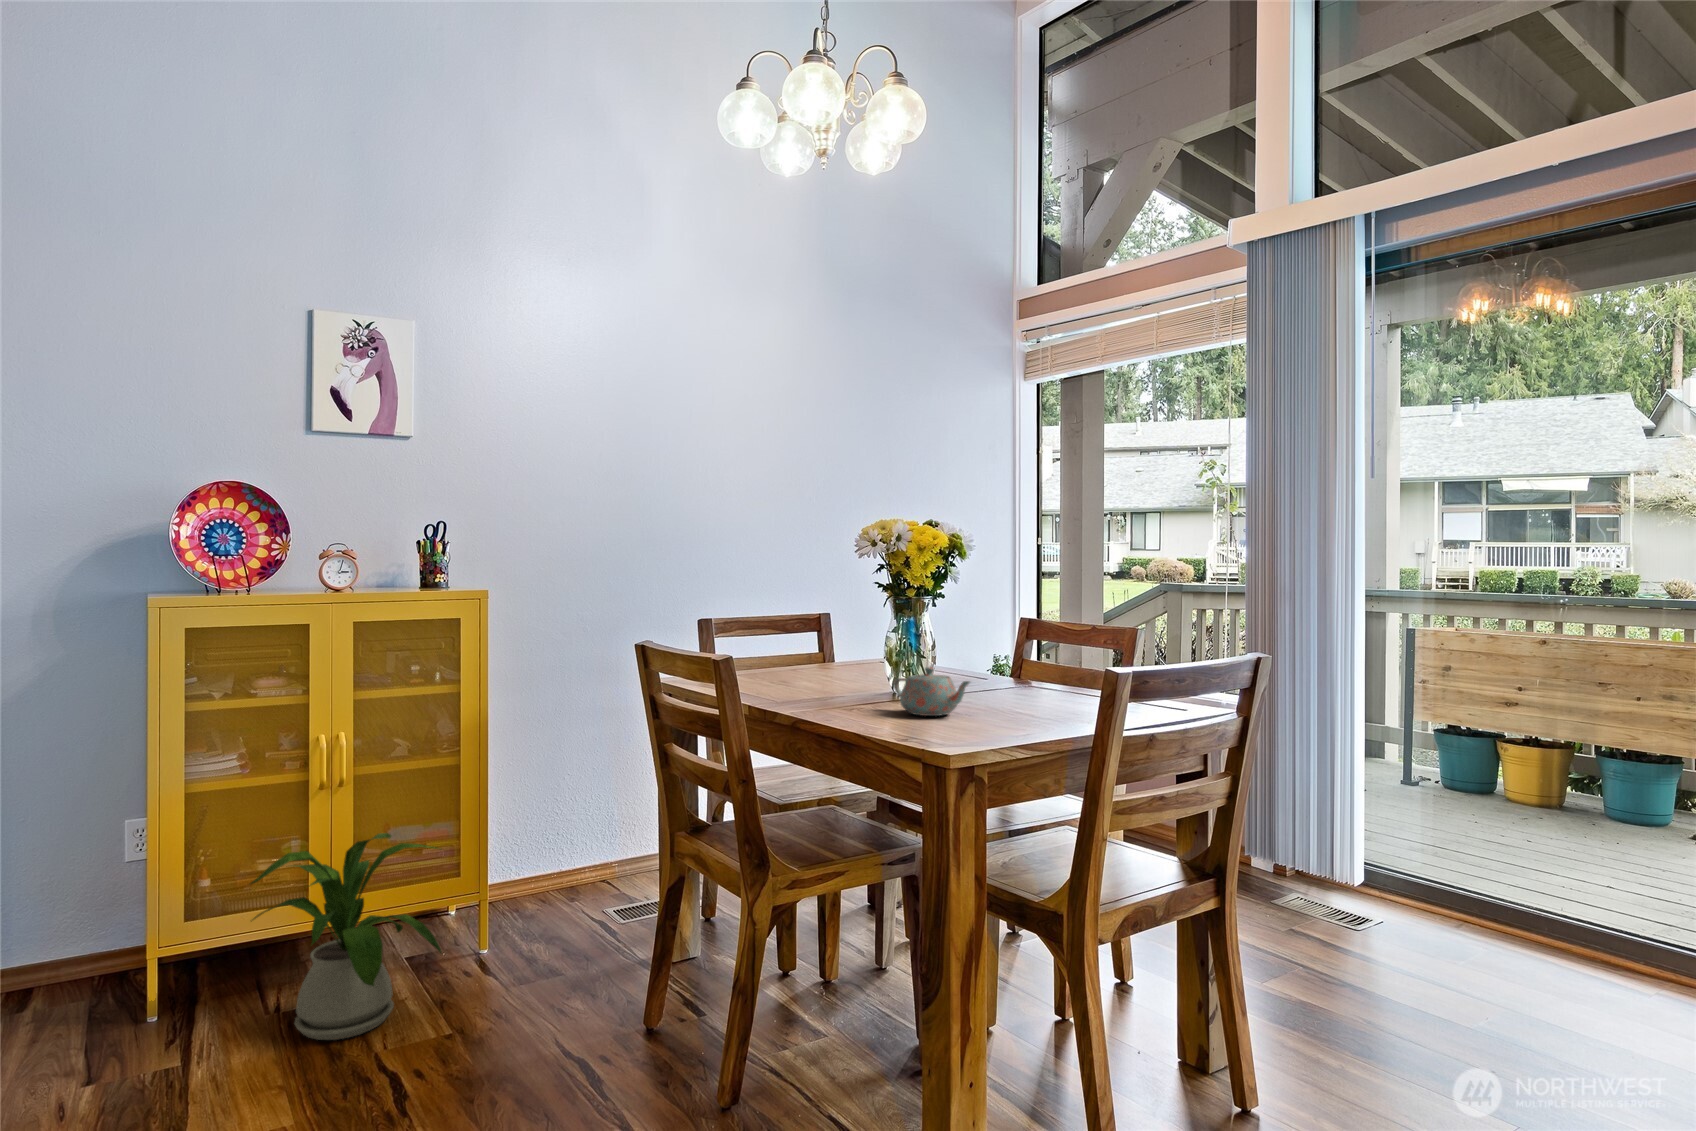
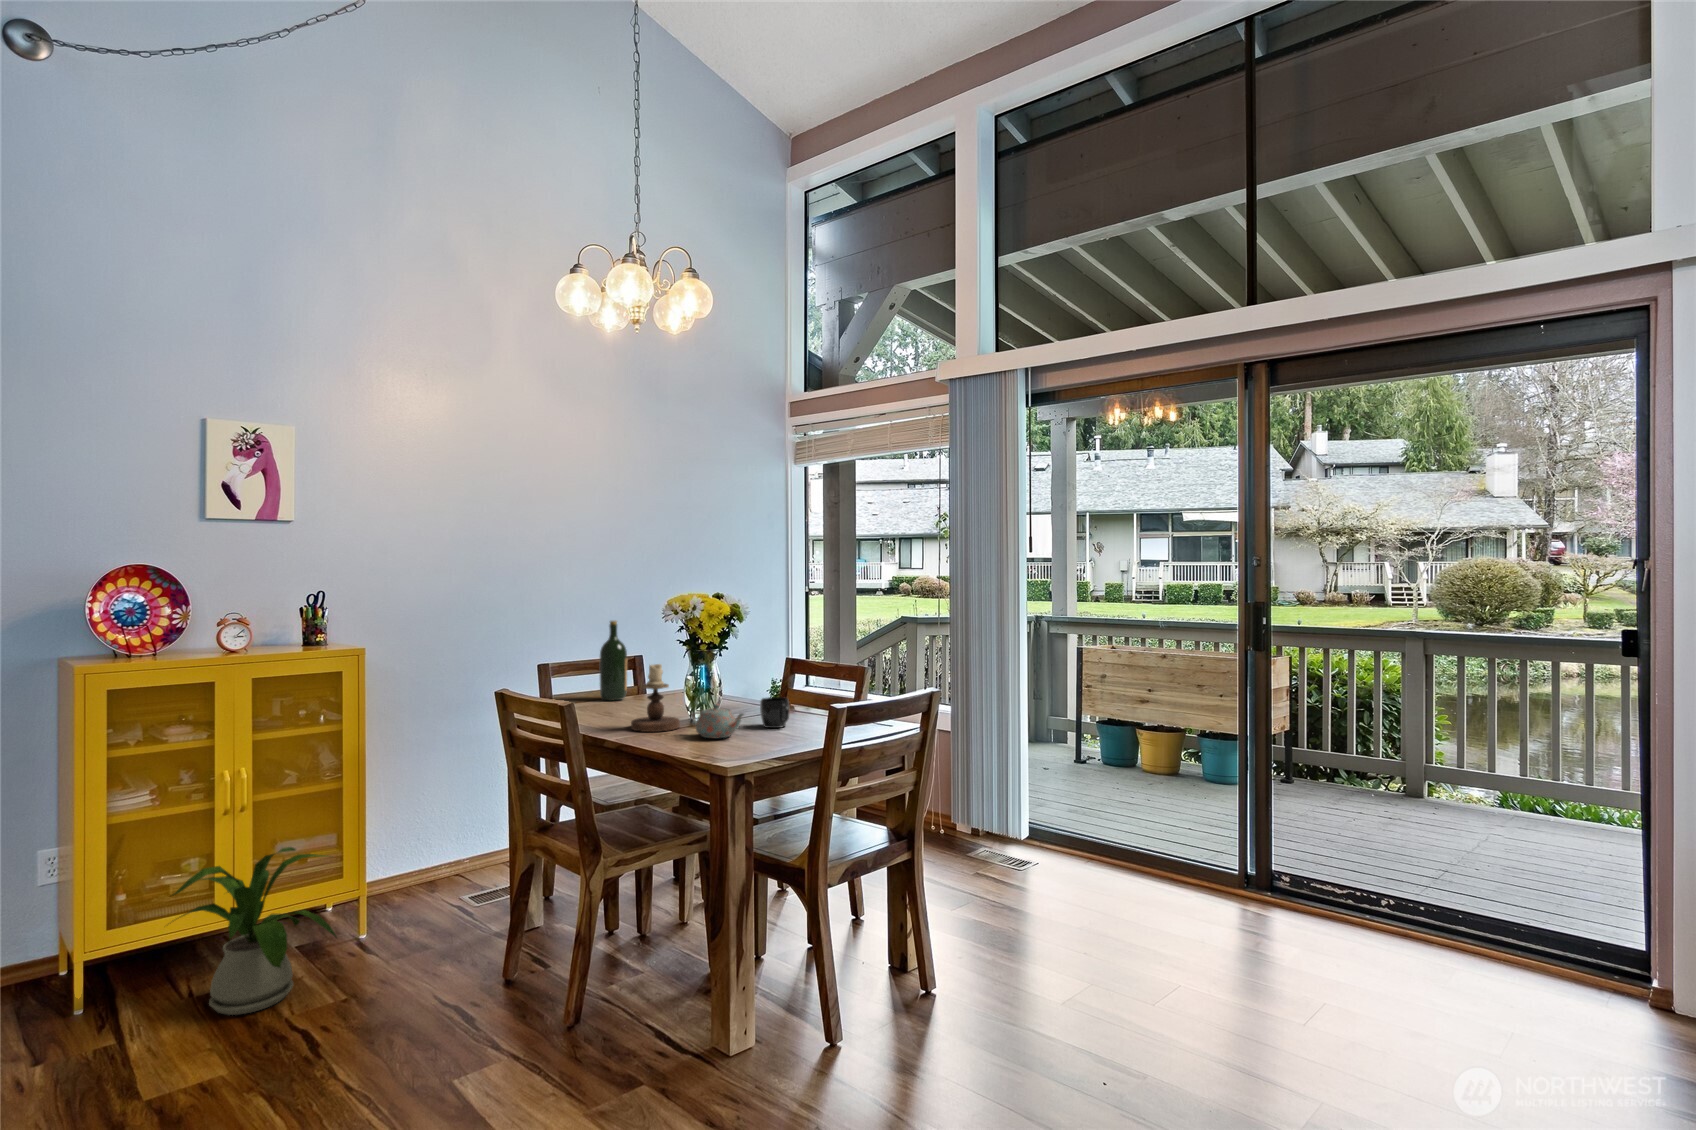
wine bottle: none [772,564,807,668] -> present [600,621,627,701]
candlestick: none [811,612,877,705] -> present [631,664,680,732]
mug: none [989,664,1033,707] -> present [760,697,789,728]

